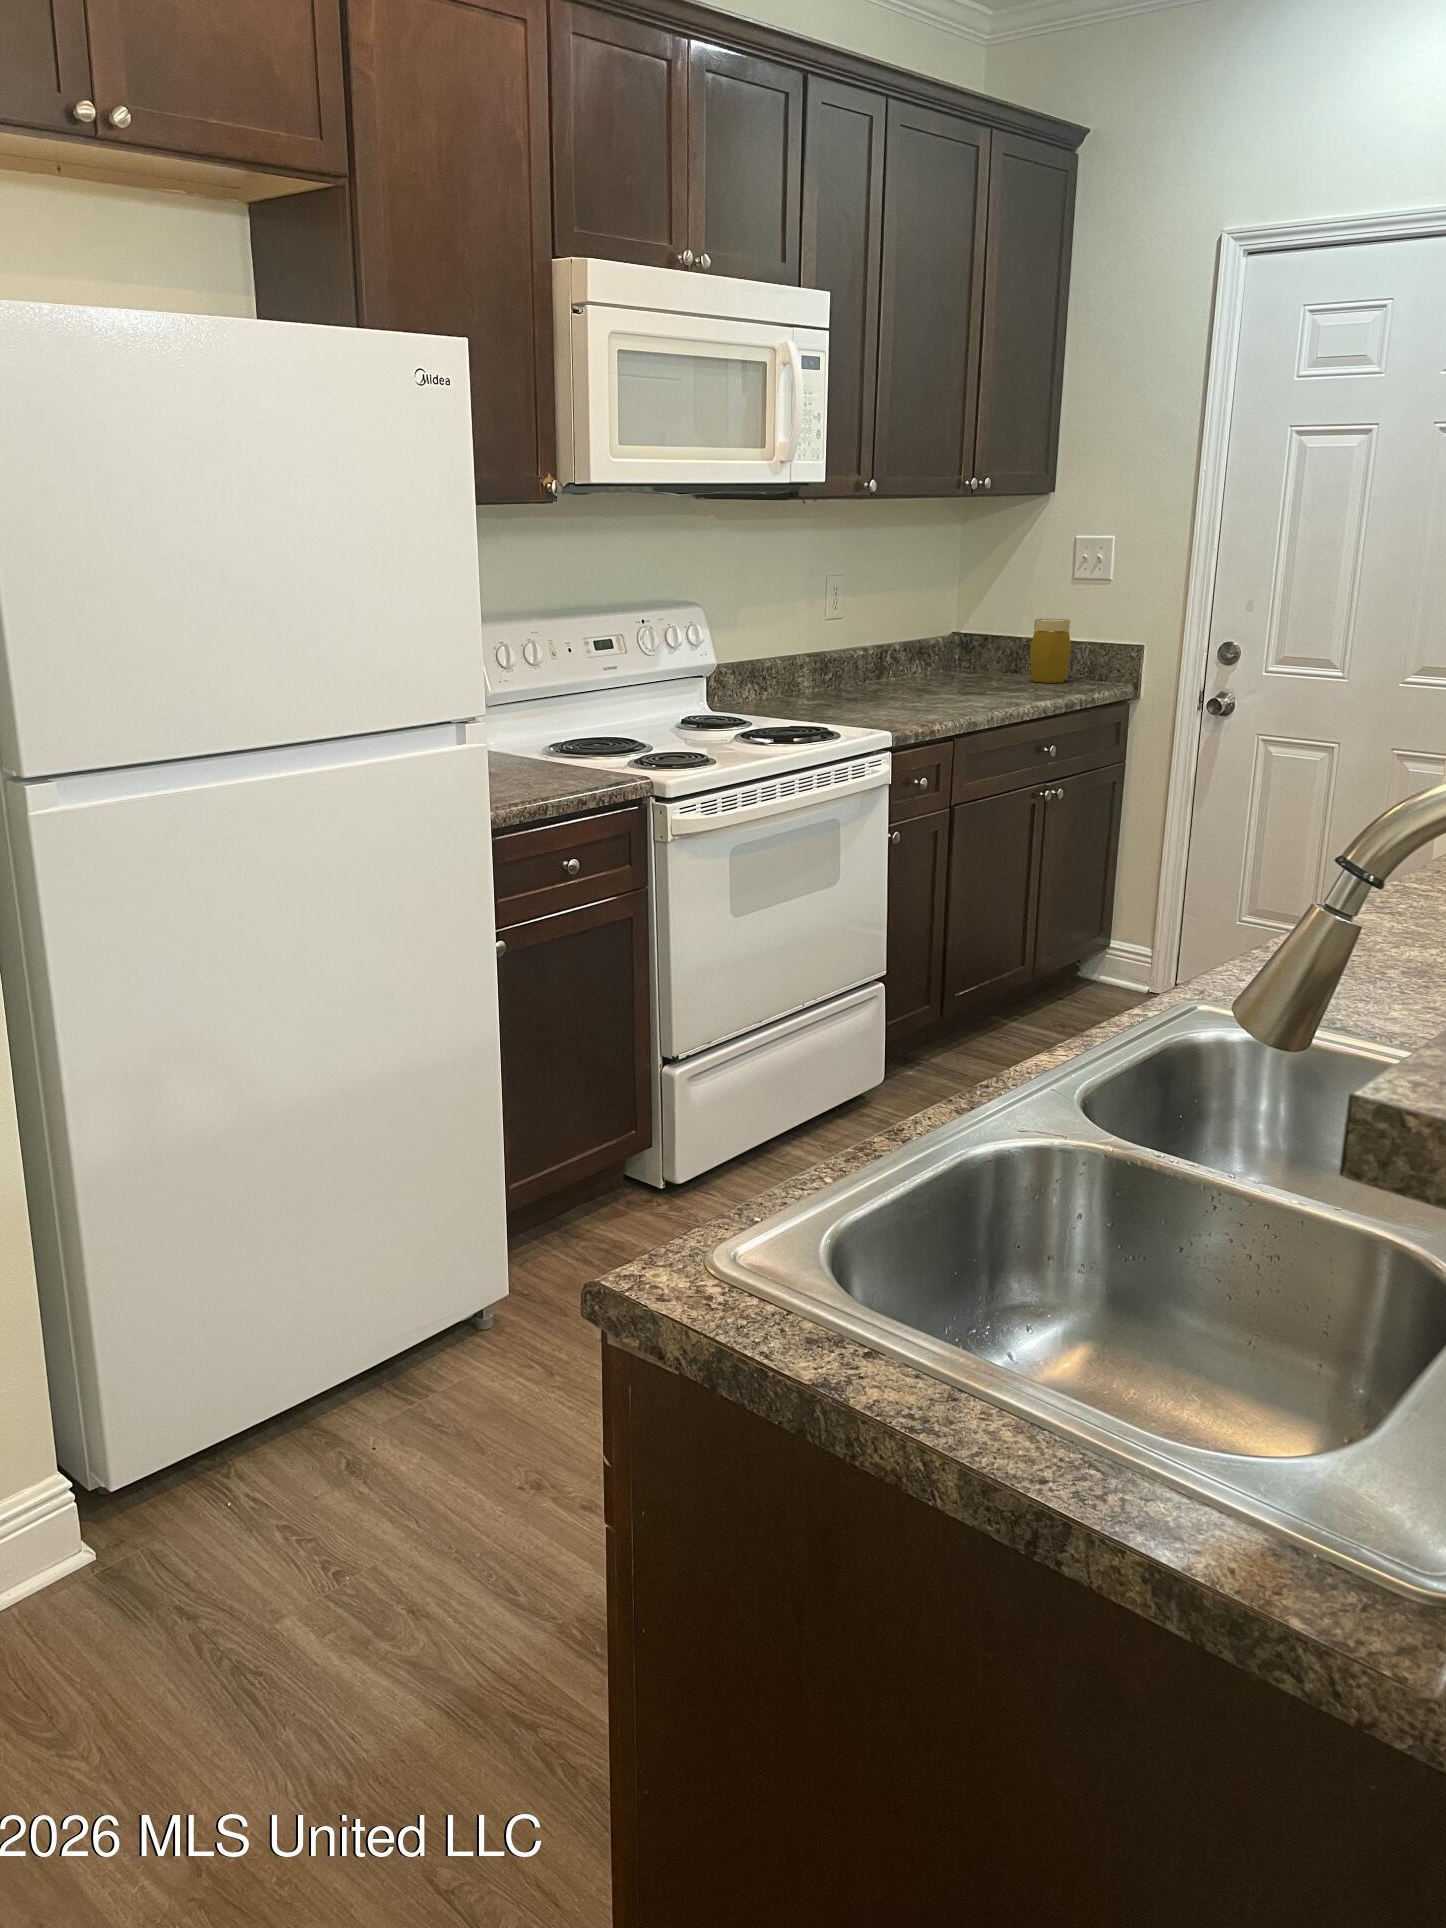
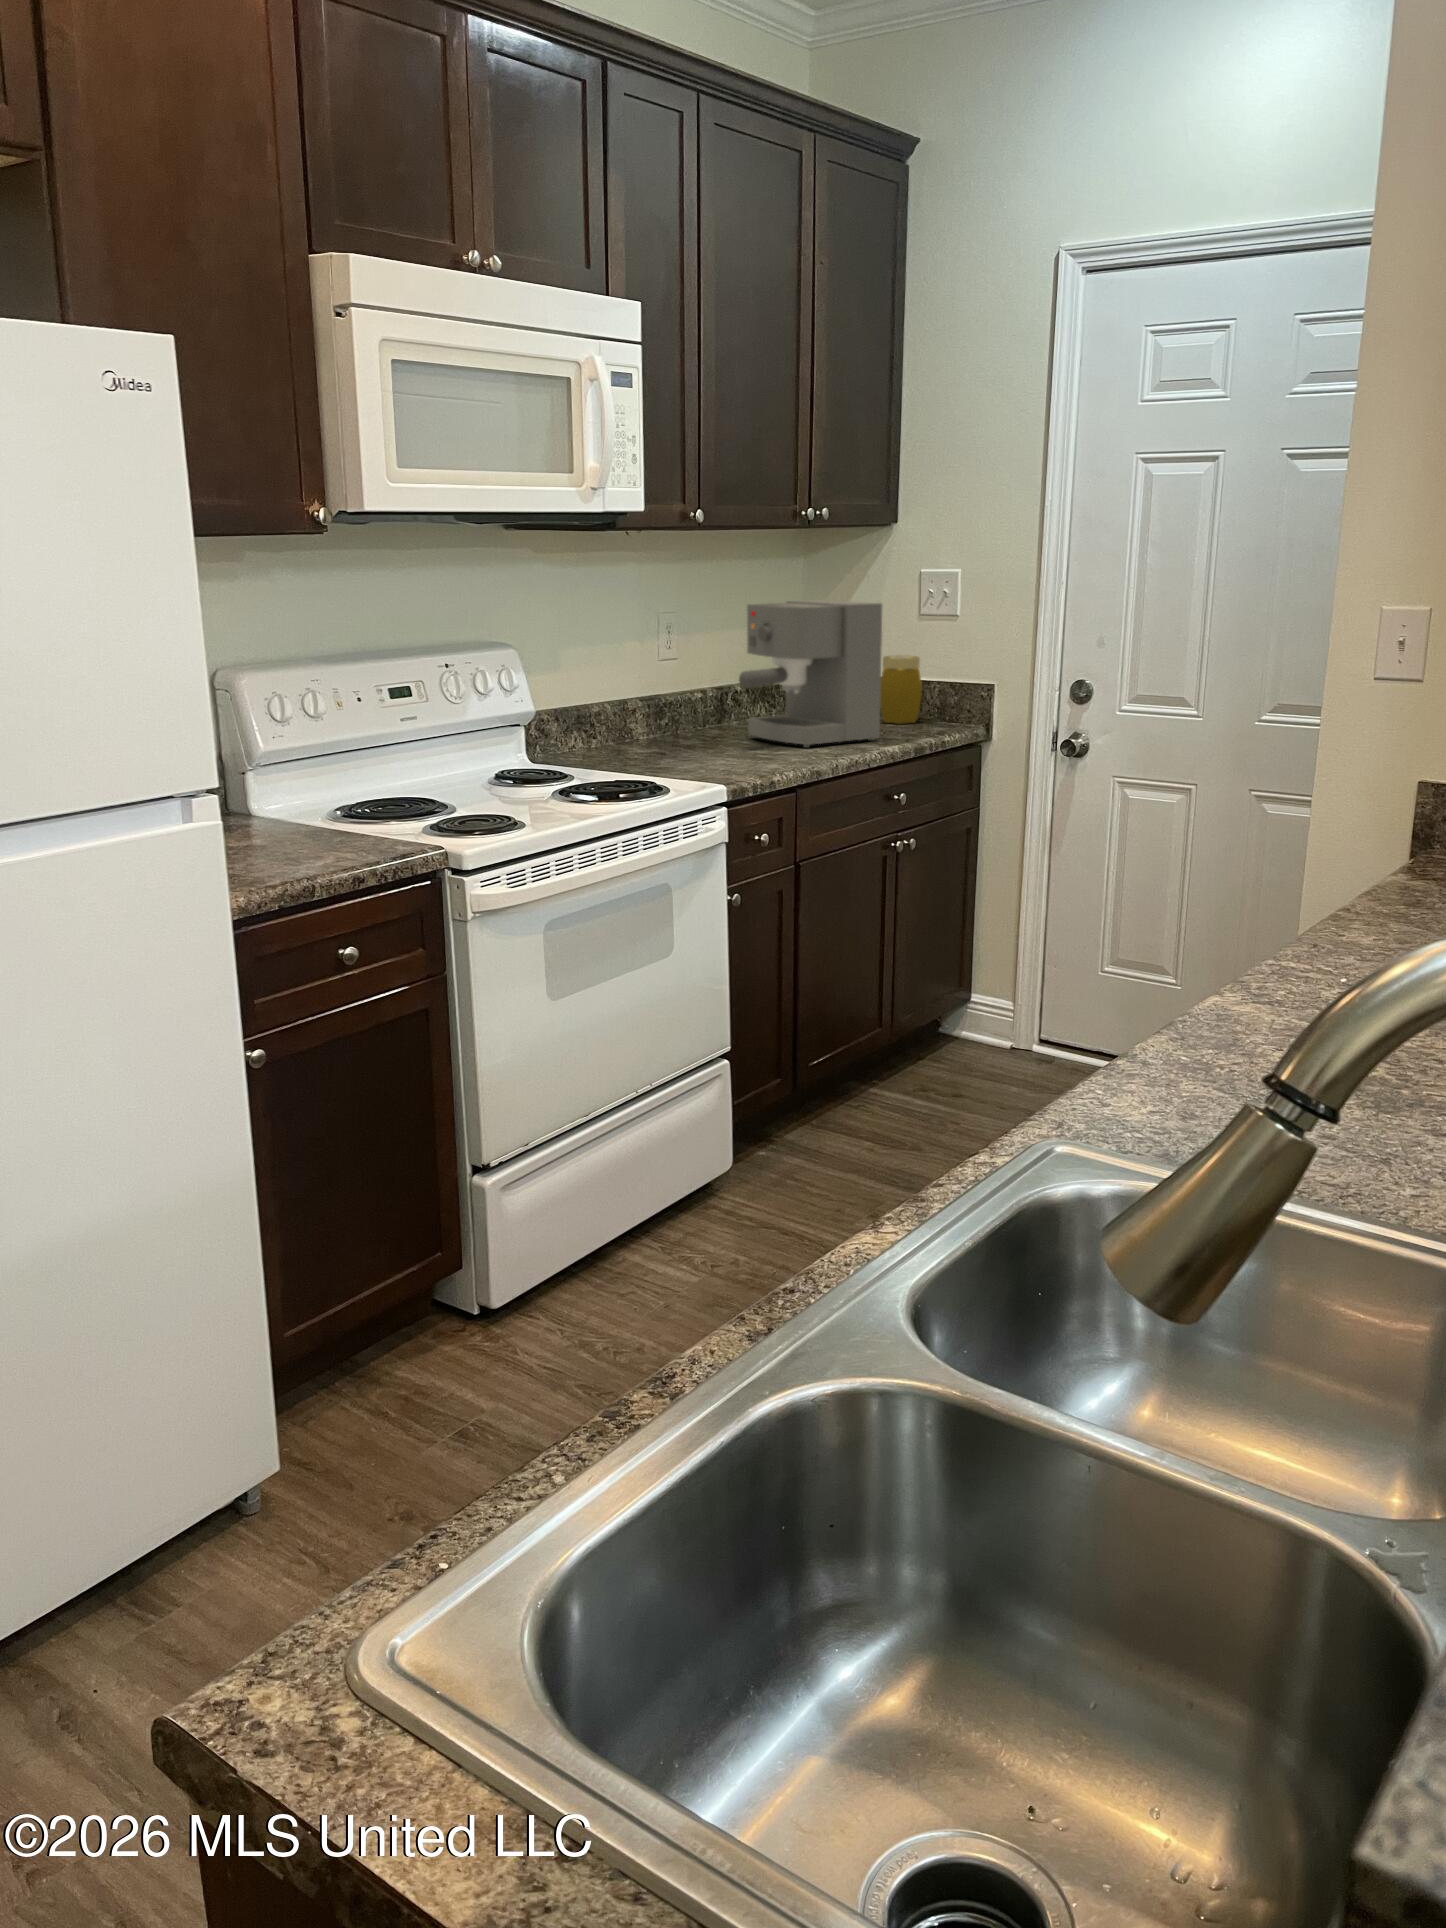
coffee maker: none [902,565,1038,702] -> present [739,600,882,748]

